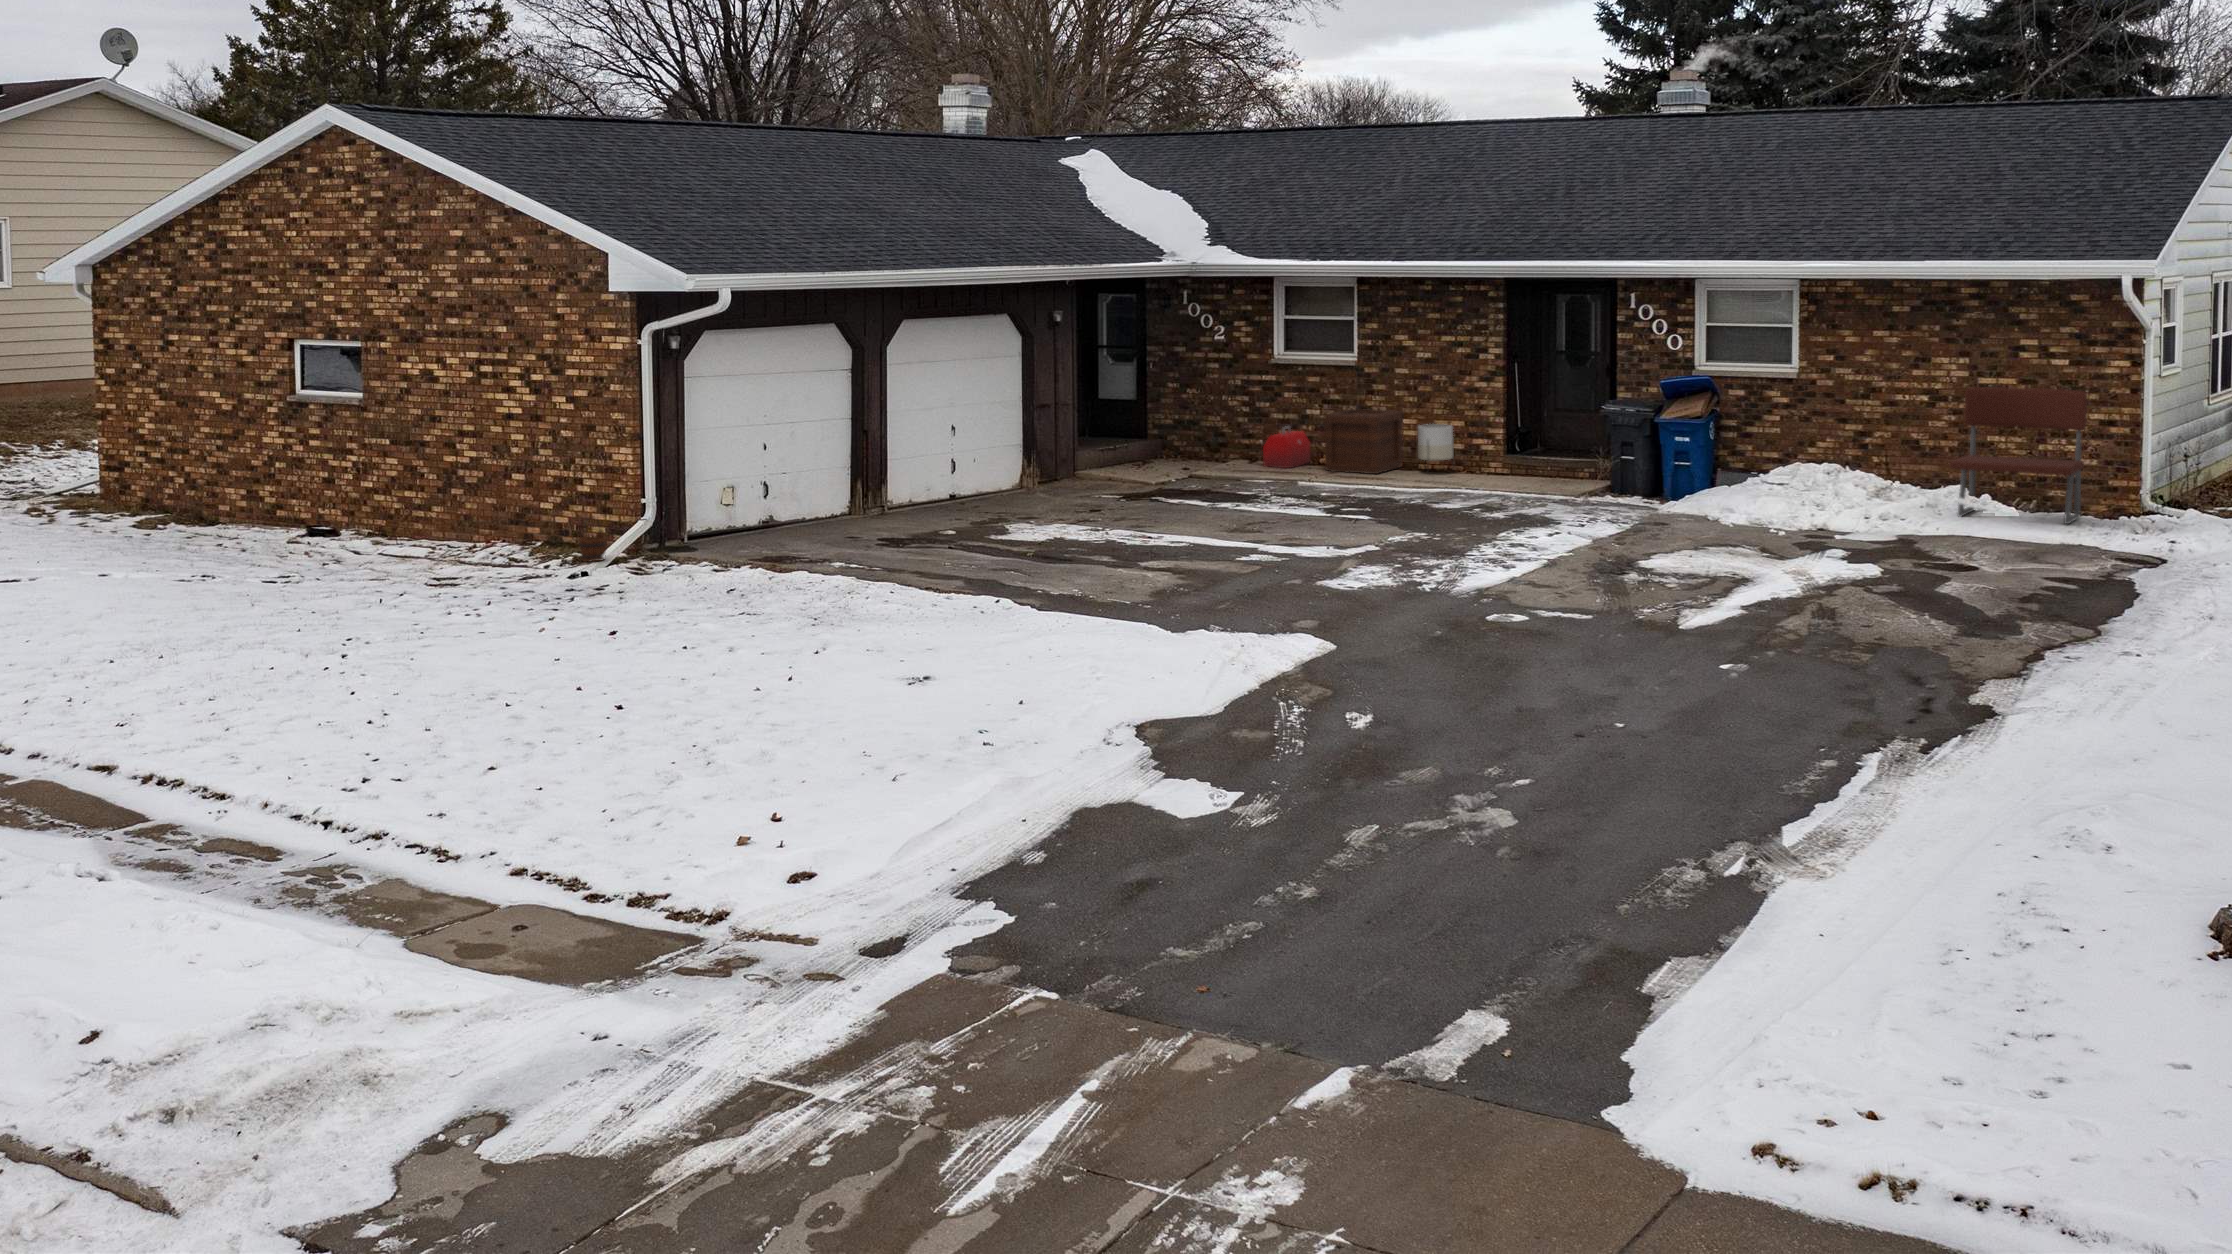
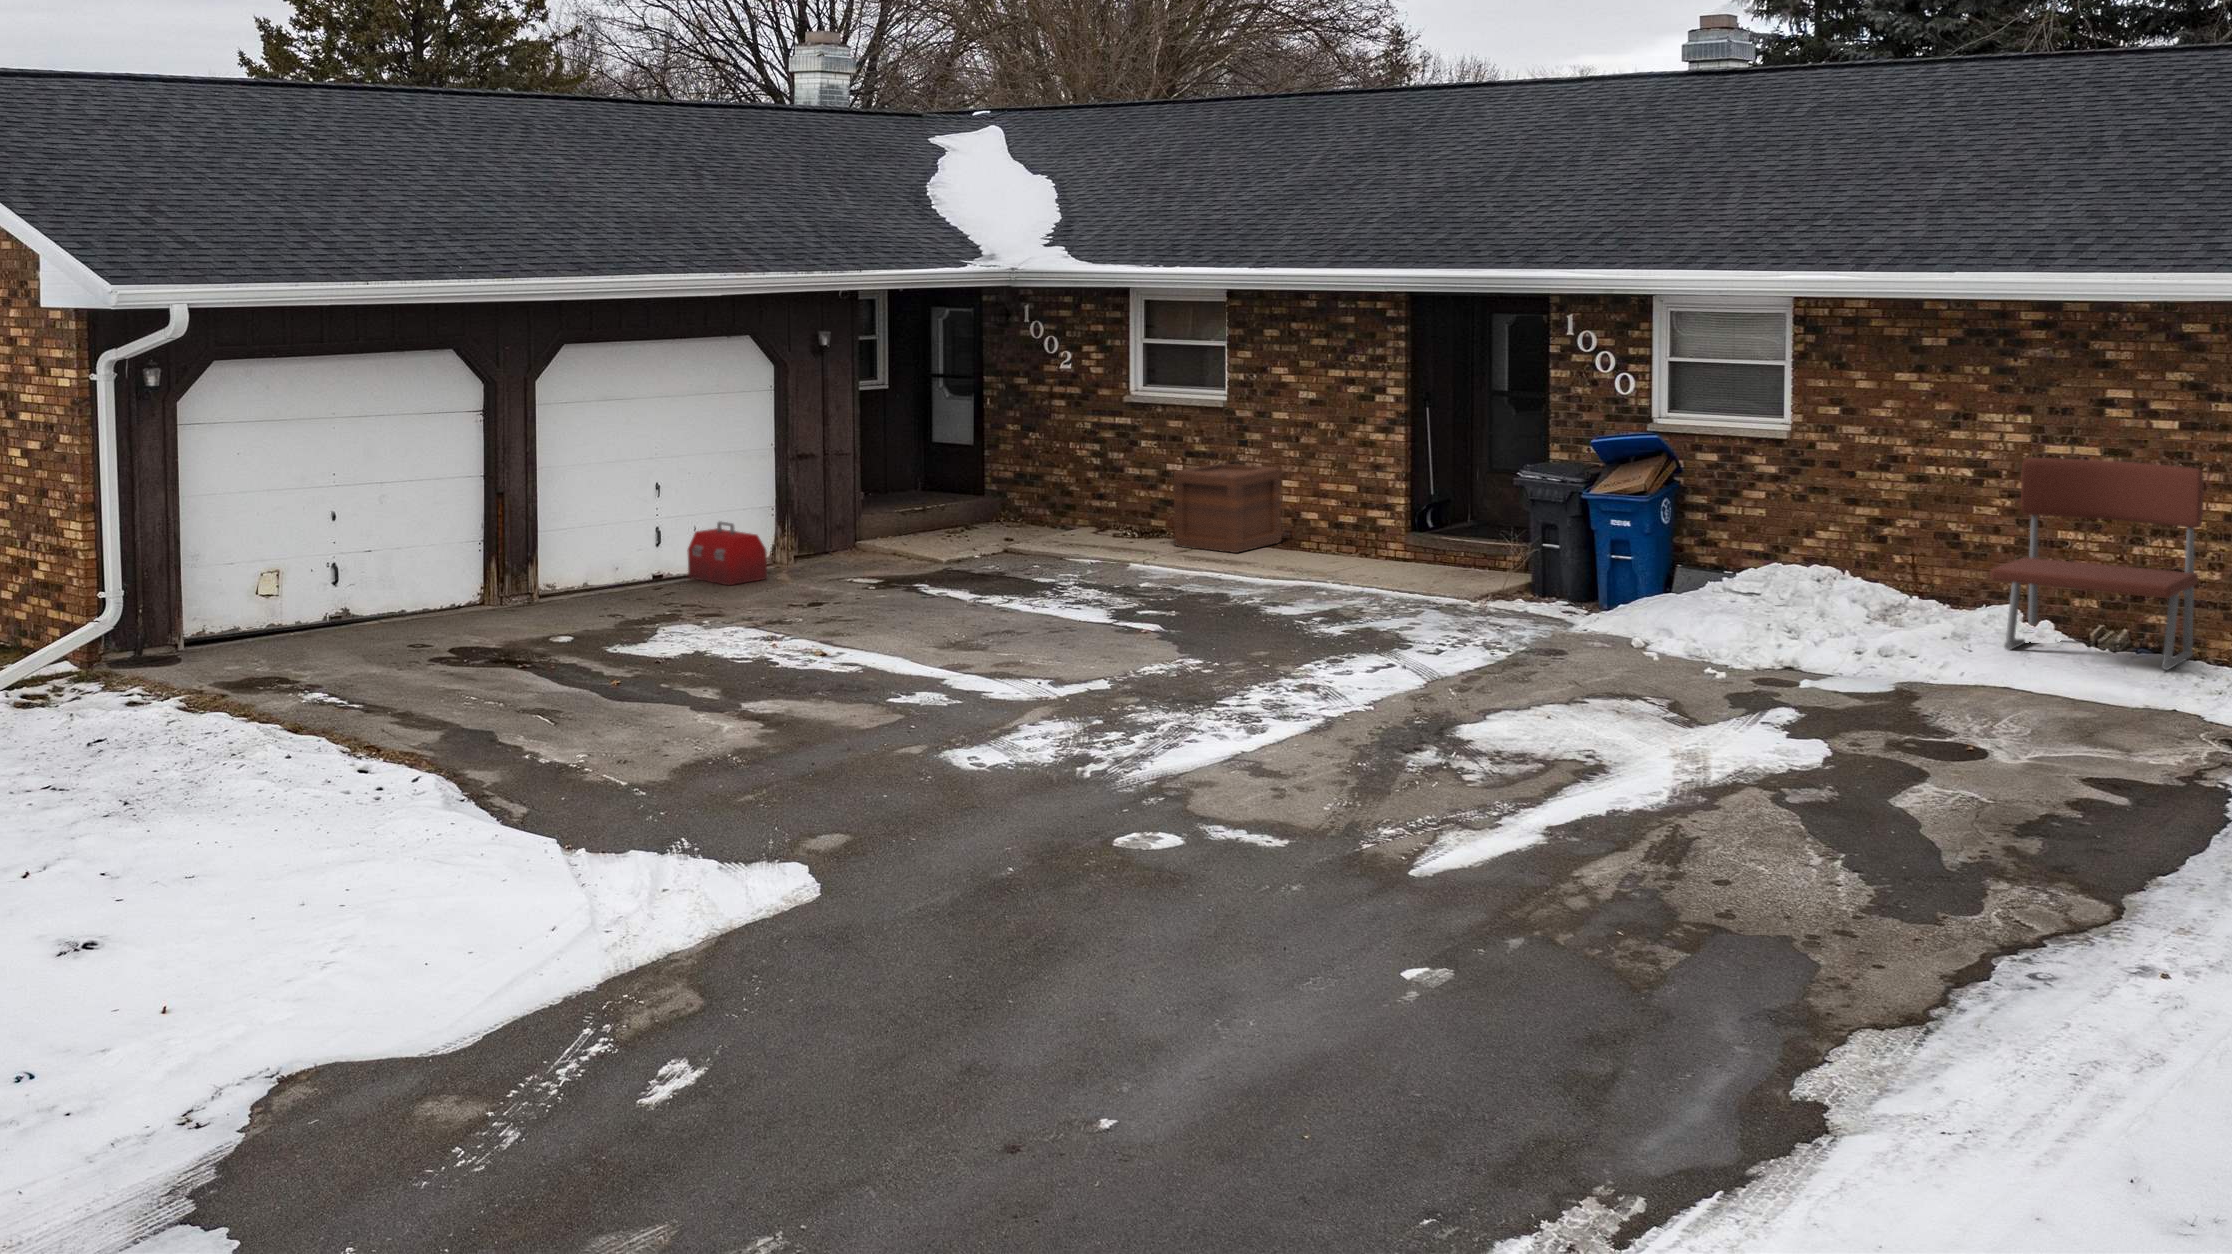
planter: present [1418,424,1454,461] -> none [1294,487,1343,556]
toolbox: present [1263,426,1310,468] -> present [687,522,767,585]
wooden bucket: present [579,517,606,562] -> none [18,614,60,676]

